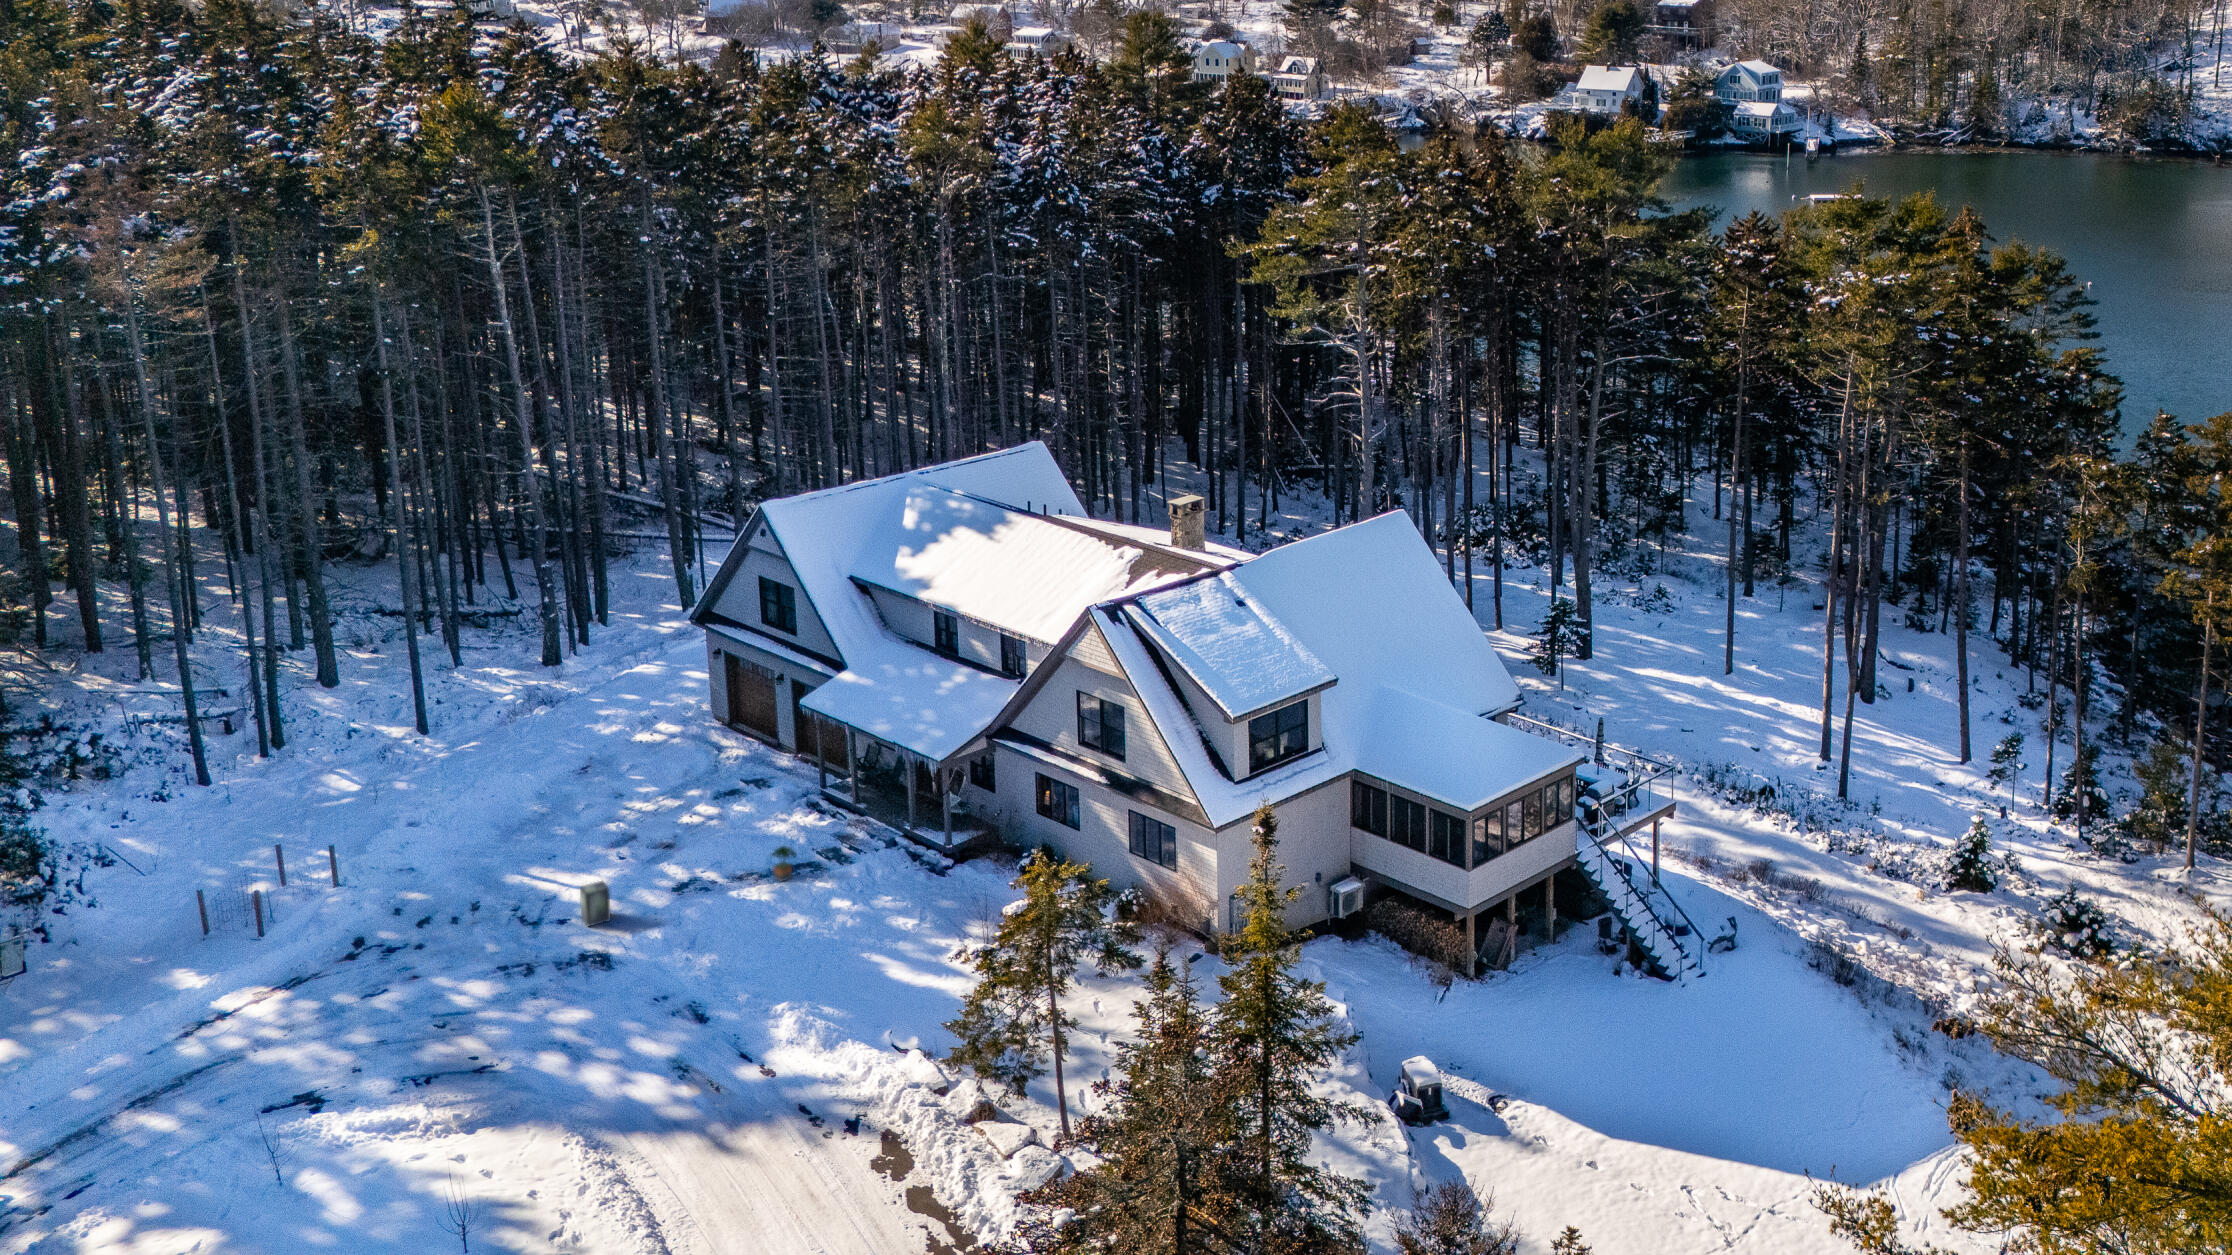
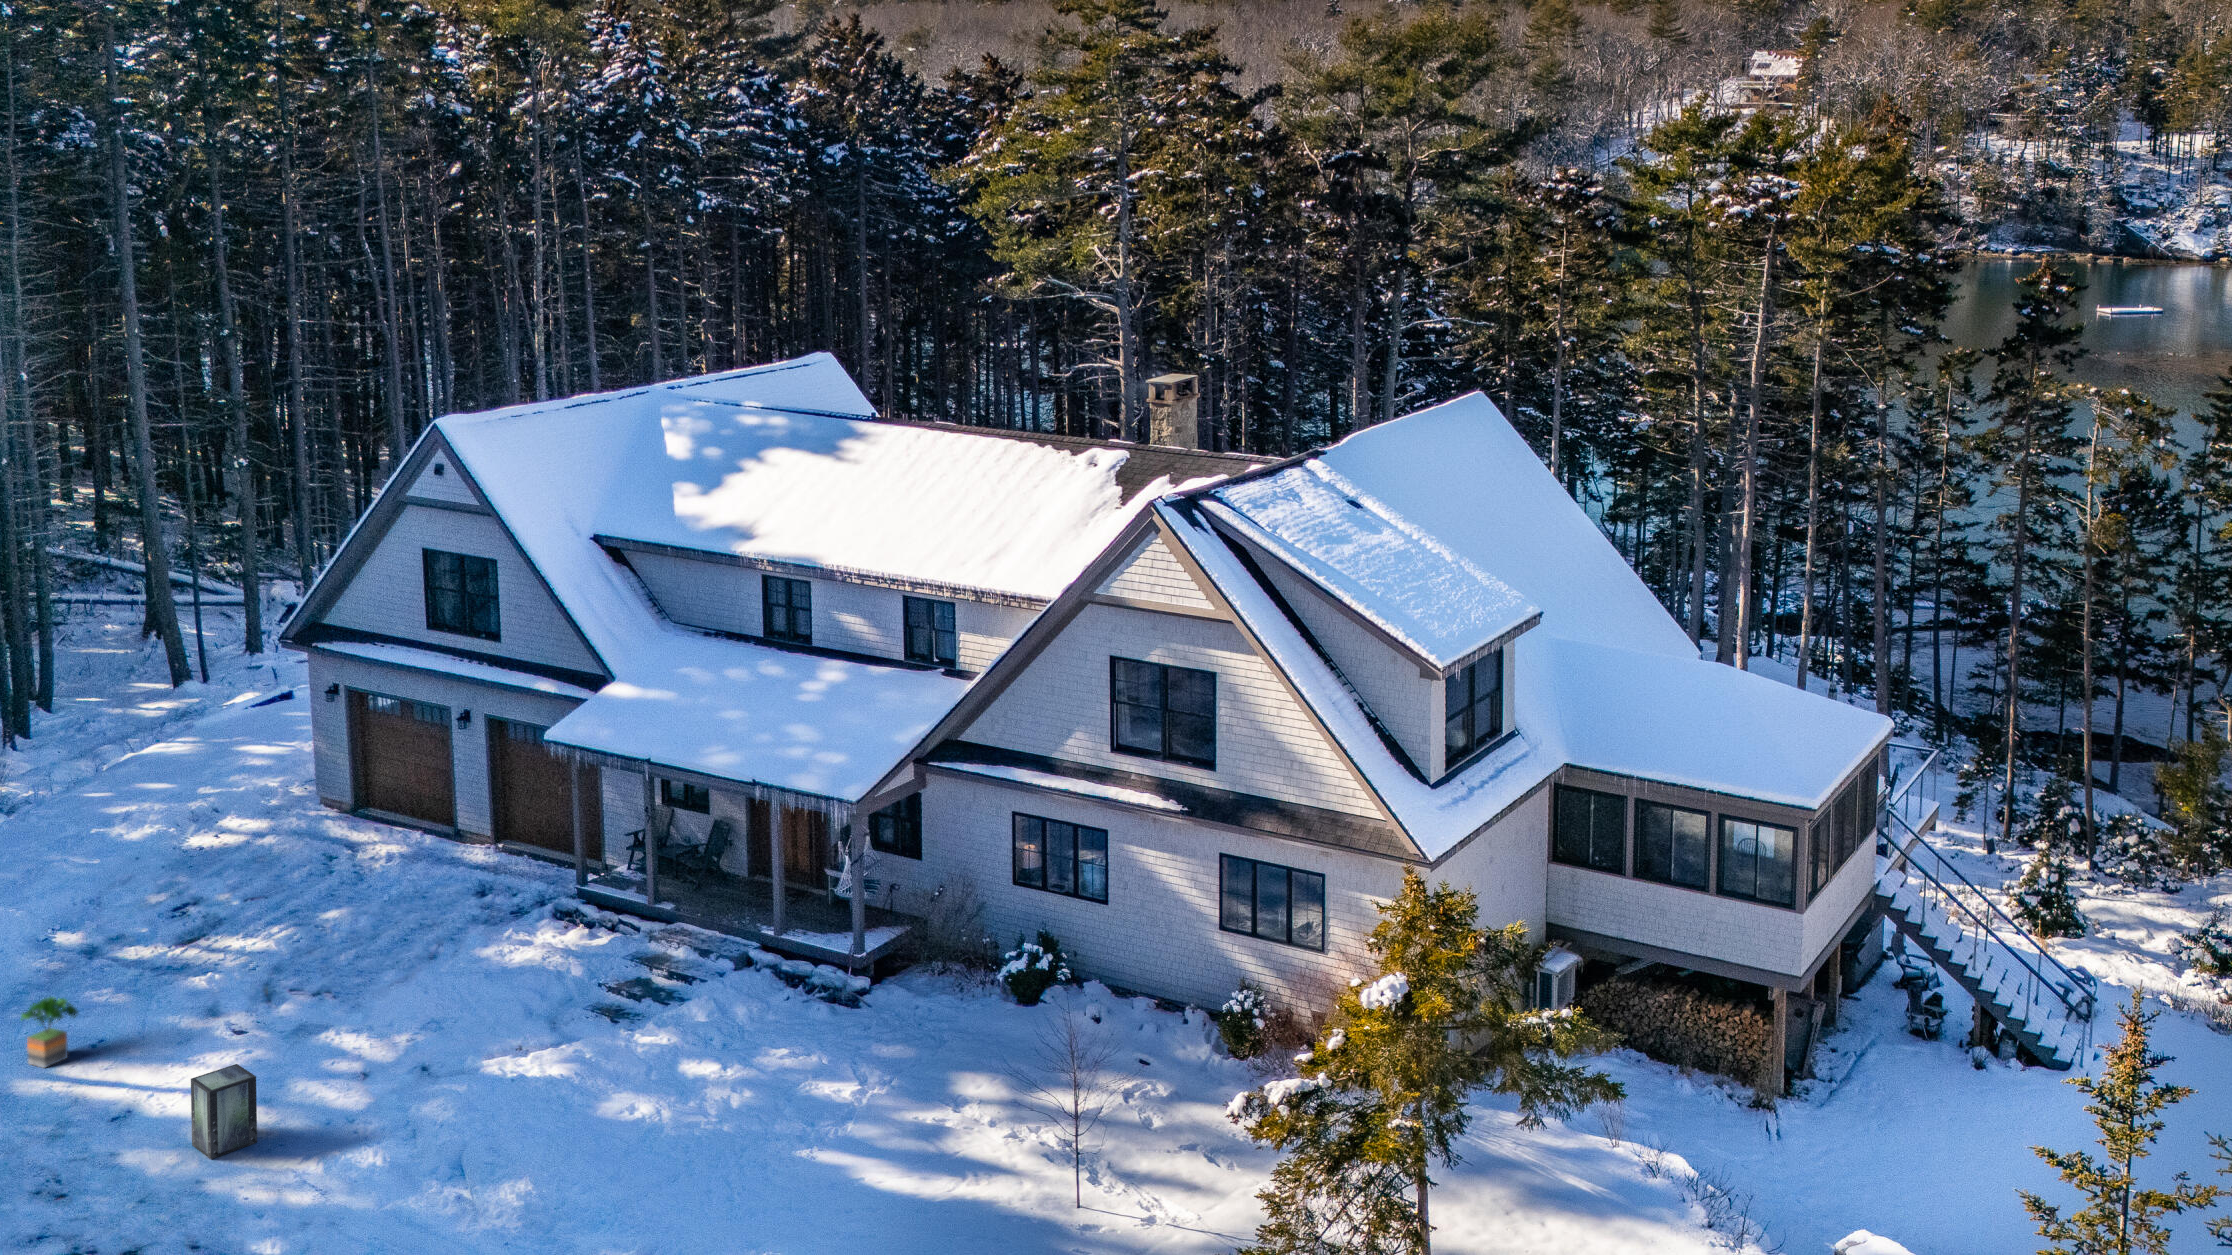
potted tree: present [772,846,796,881] -> present [21,997,78,1068]

